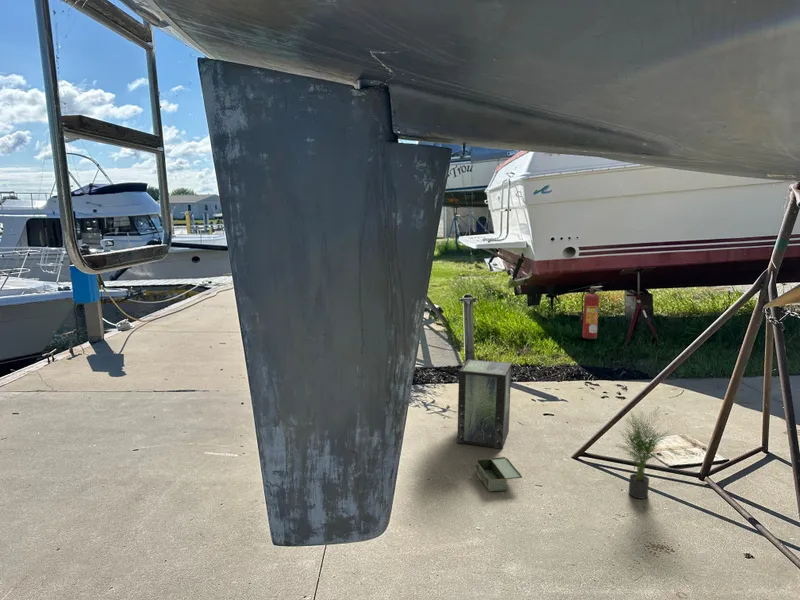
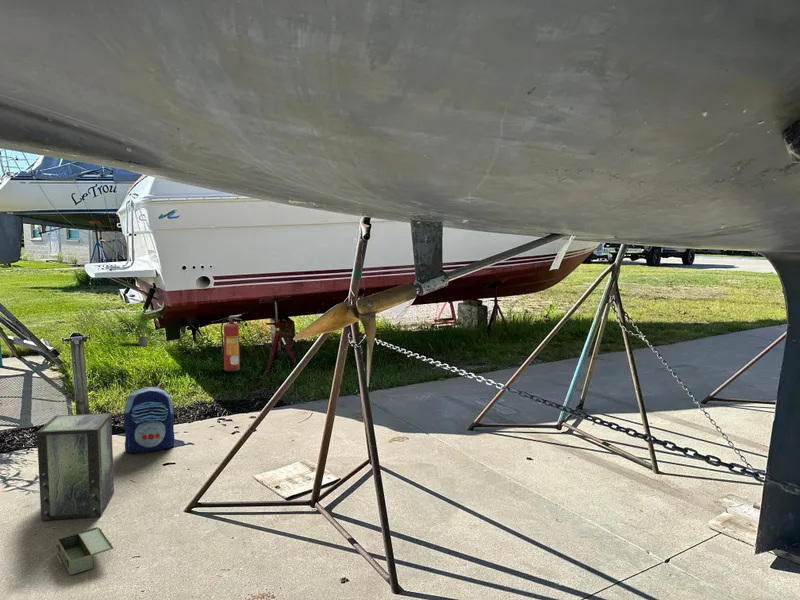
backpack: none [510,344,553,401] -> present [124,387,175,453]
potted plant: present [622,416,664,499] -> present [133,311,150,346]

